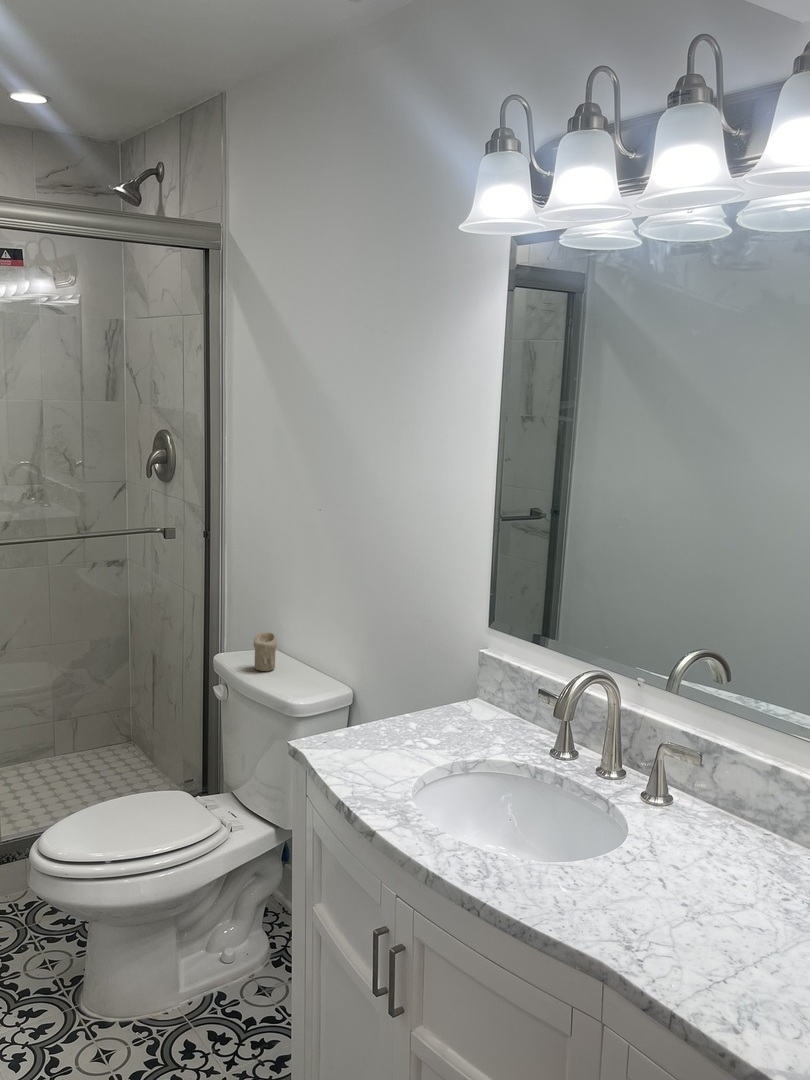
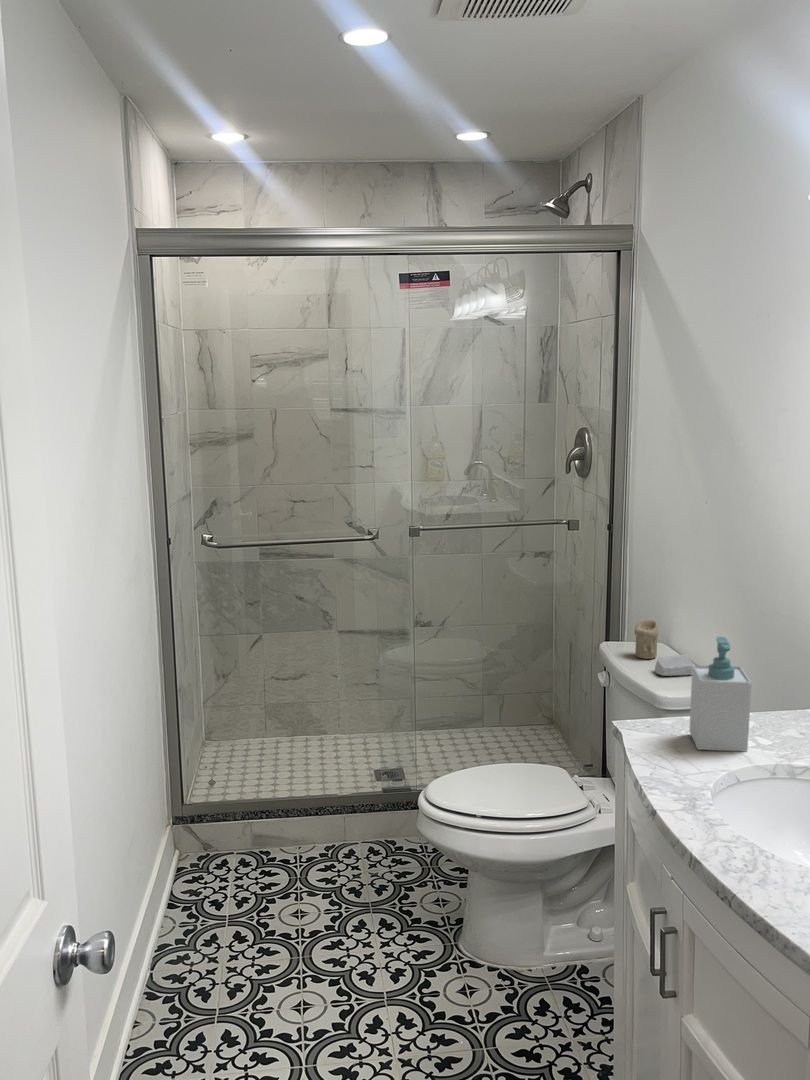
soap bottle: none [368,650,431,761] -> present [690,637,751,752]
soap bar: none [280,663,317,687] -> present [655,654,694,676]

